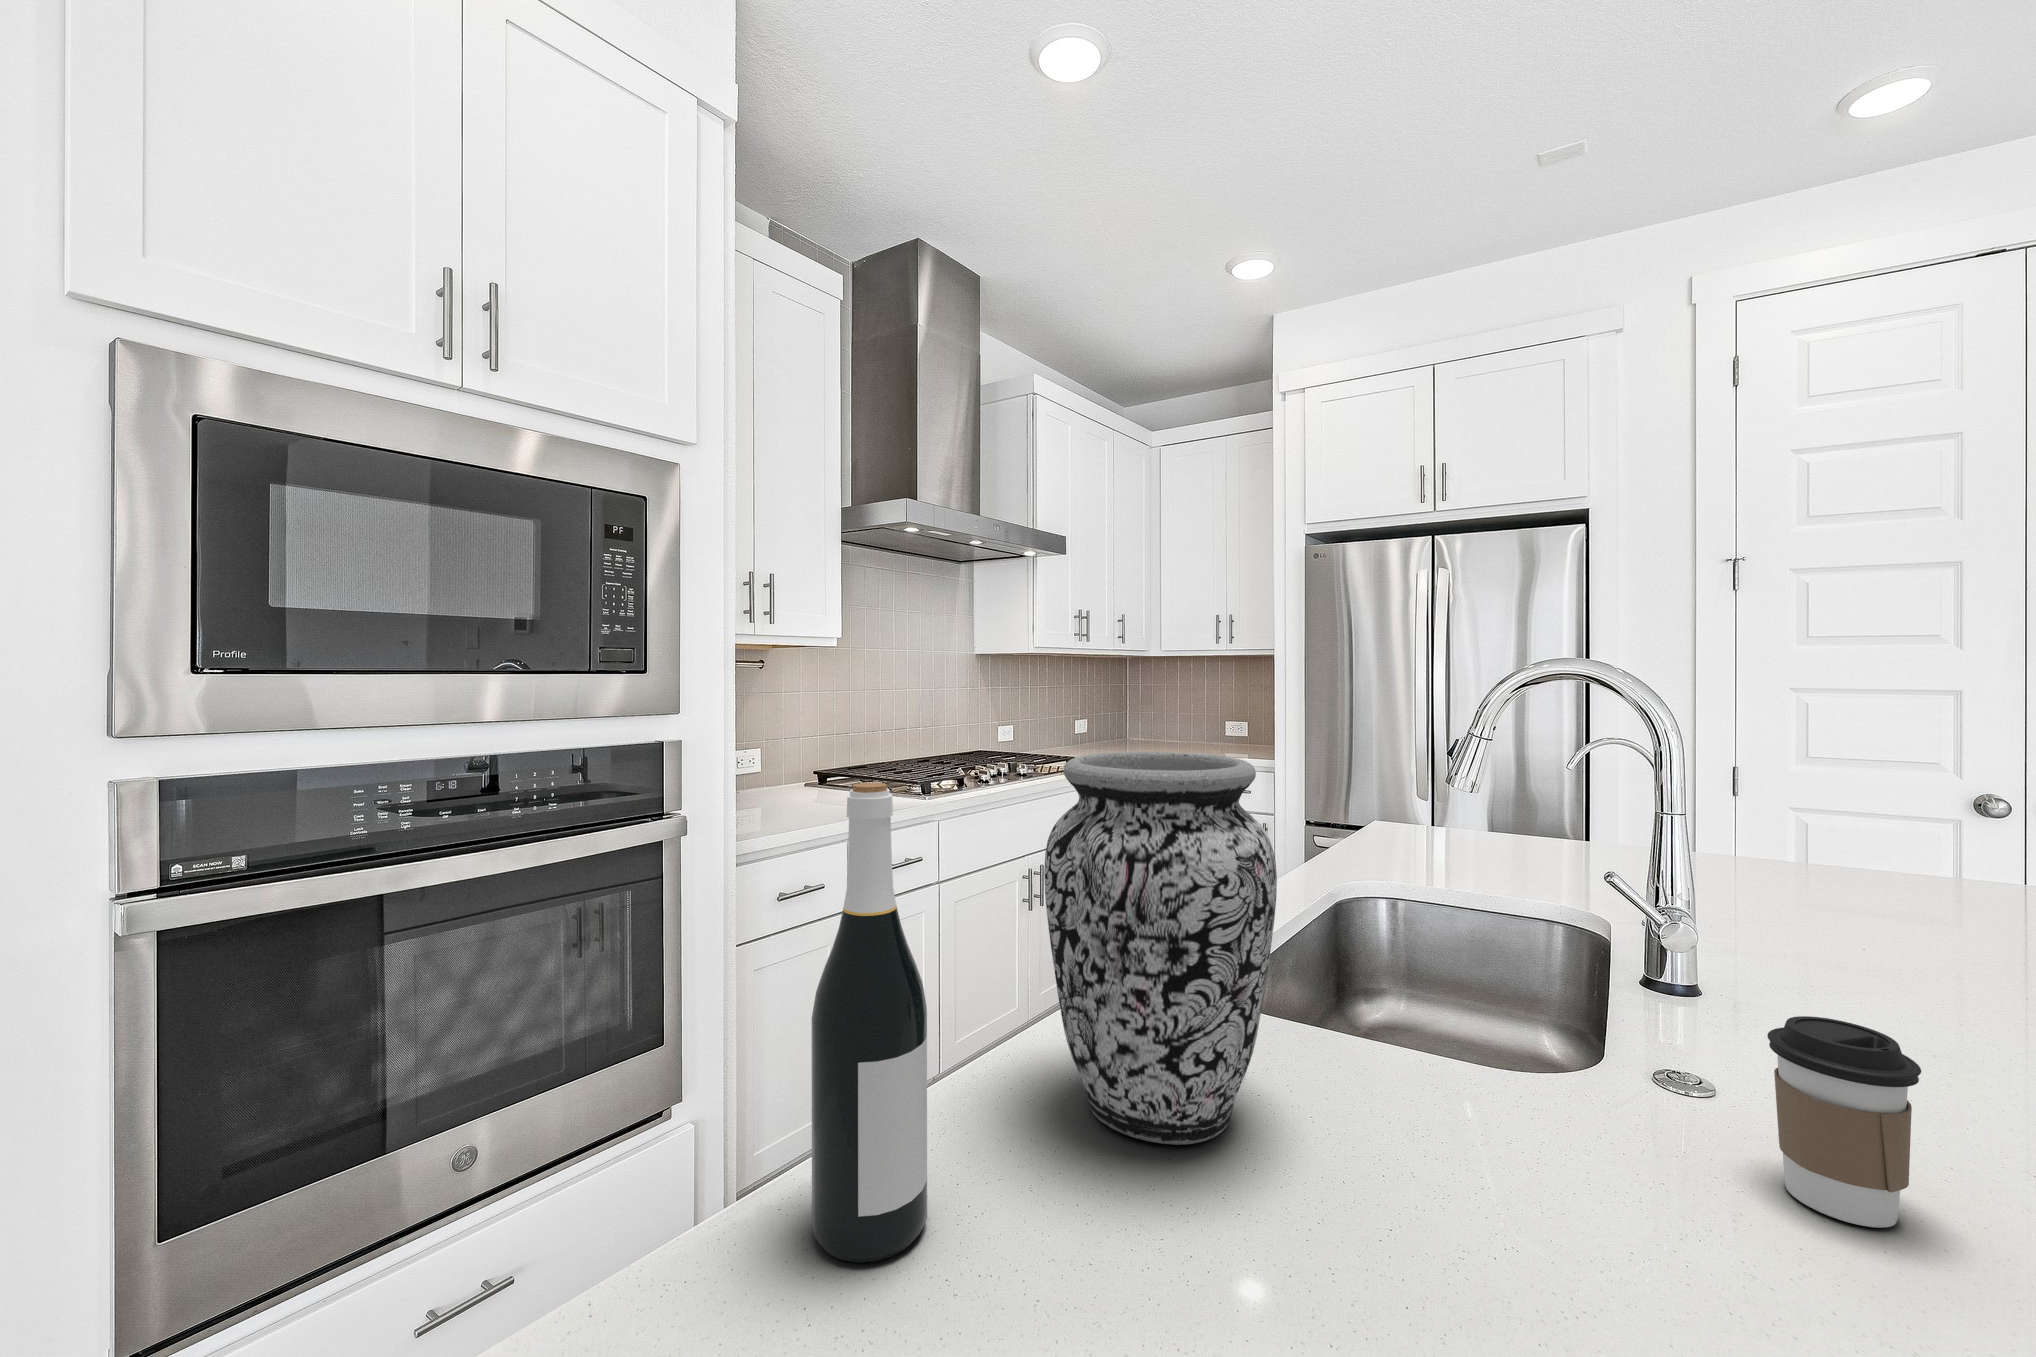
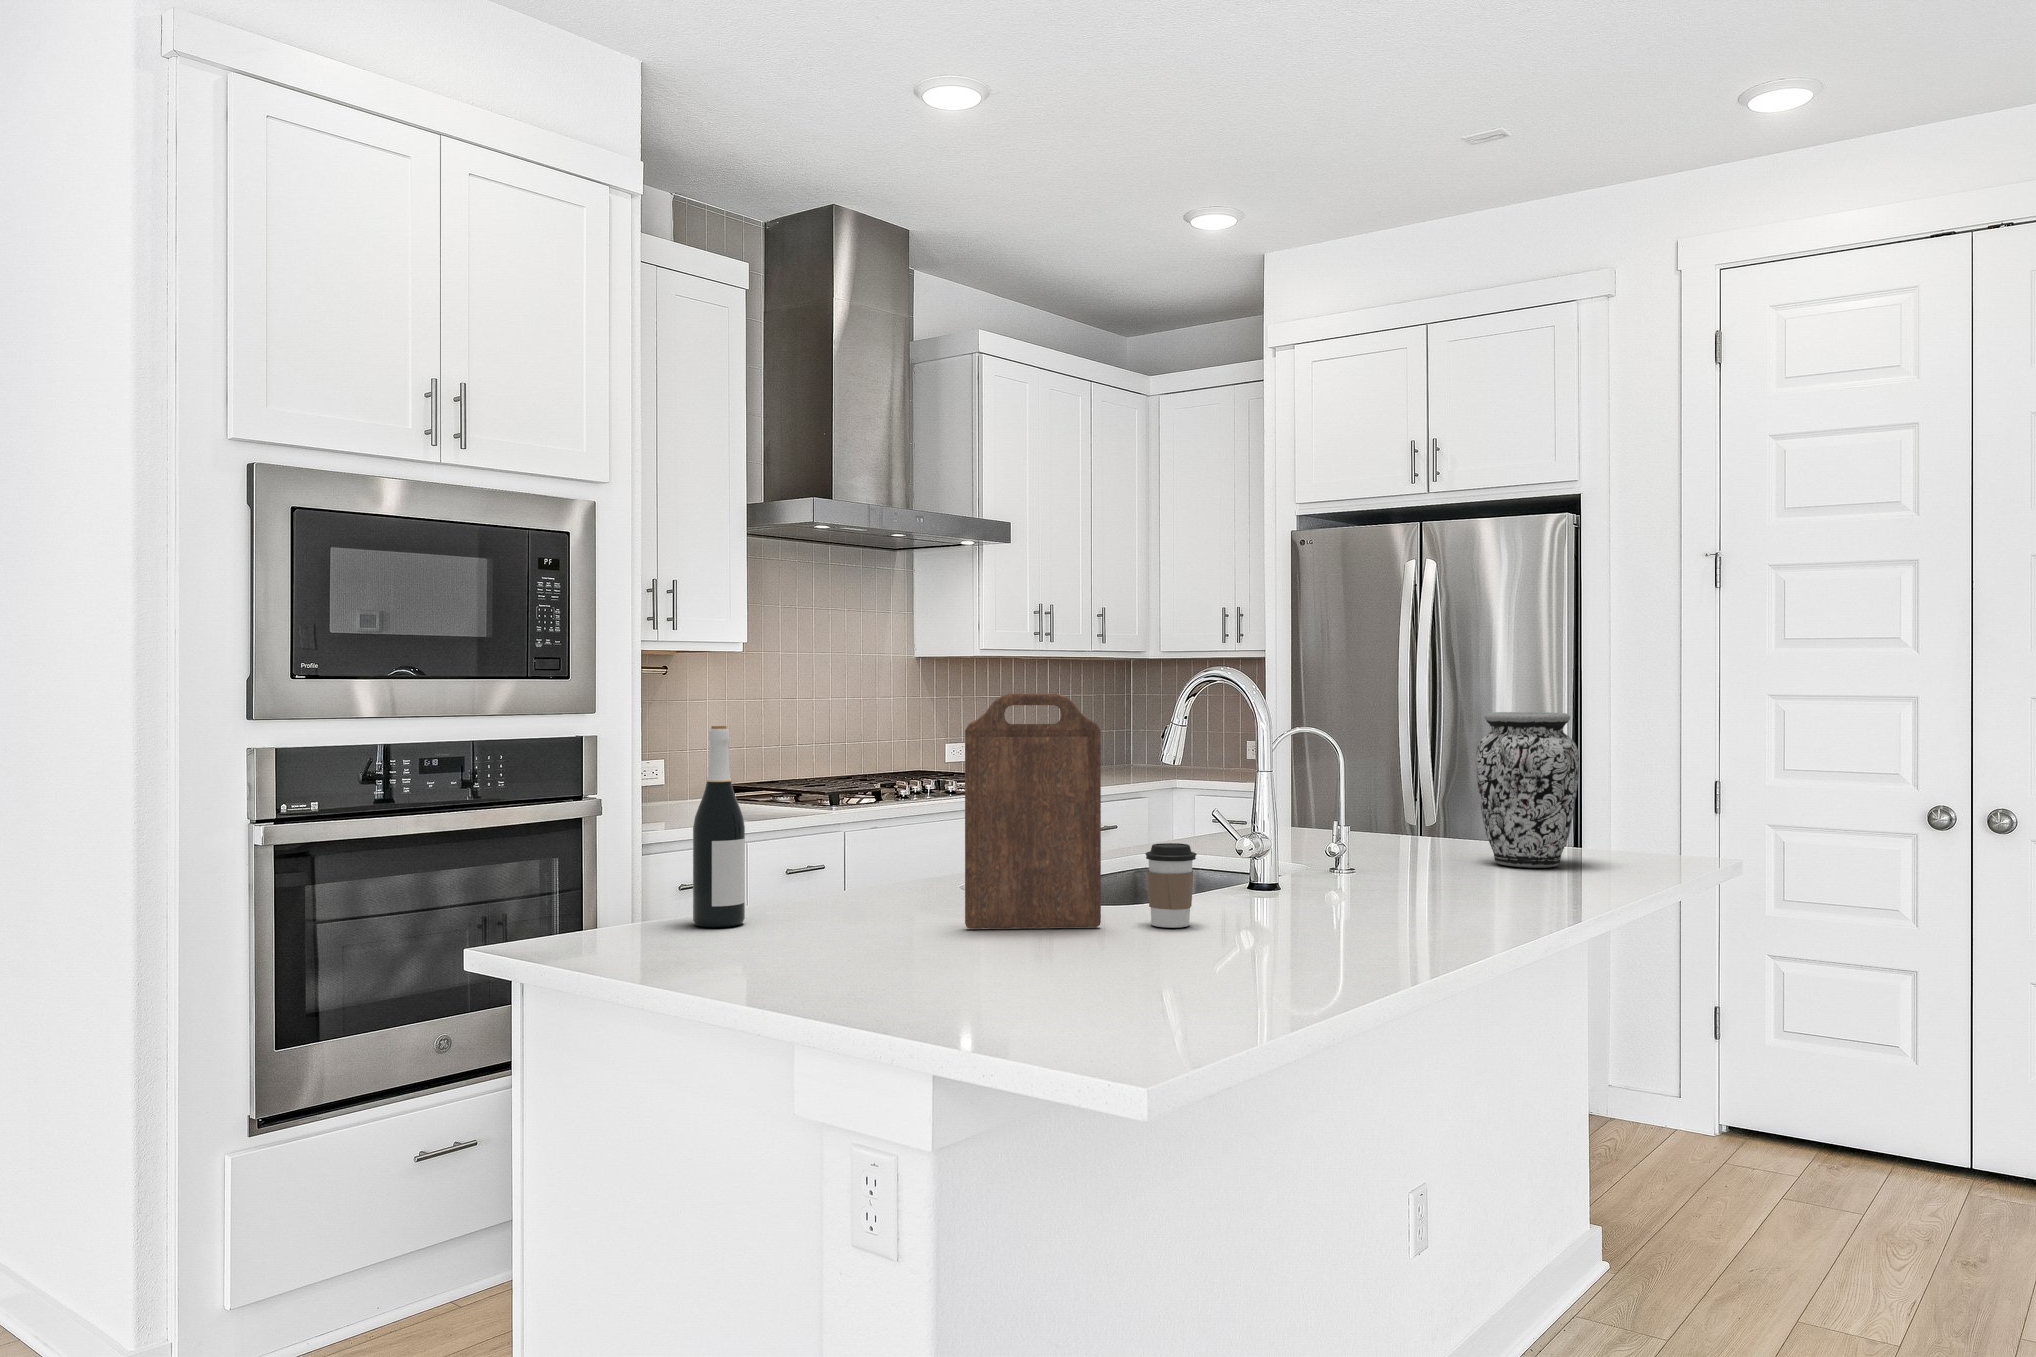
cutting board: none [1437,711,1729,1254] -> present [965,693,1101,929]
vase: present [1044,752,1277,1145] -> present [1476,712,1579,868]

